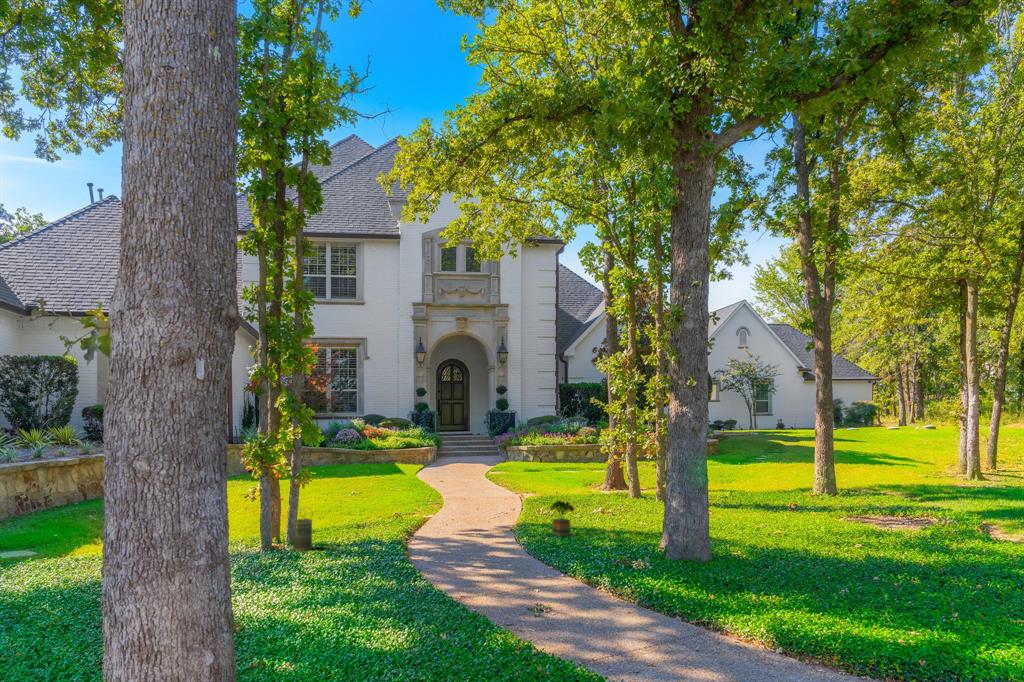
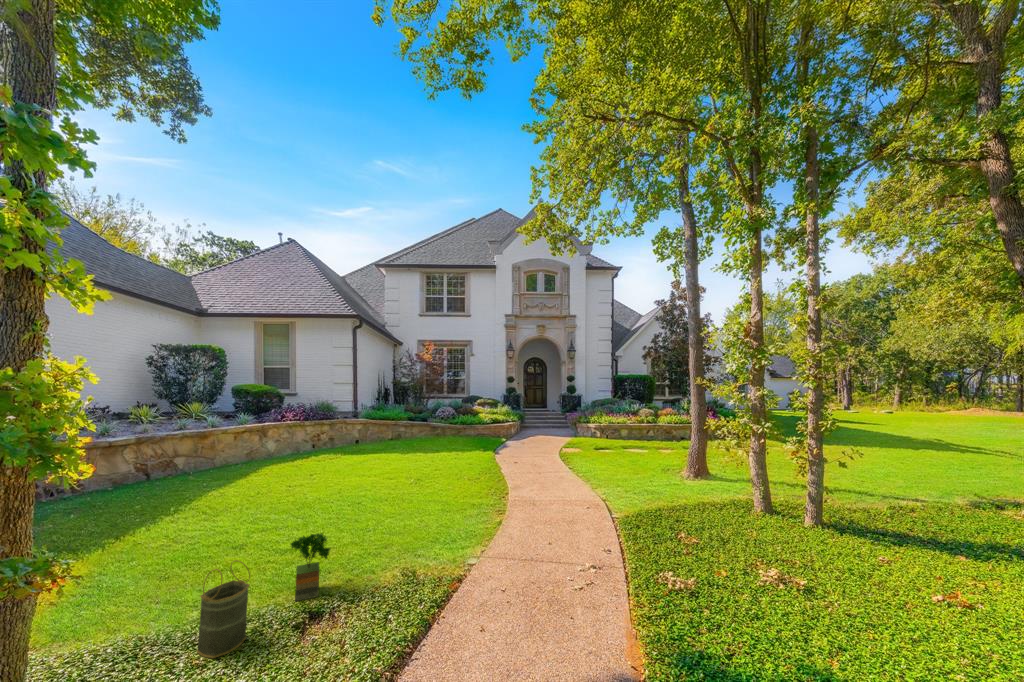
potted tree: present [550,501,575,536] -> present [290,533,330,601]

